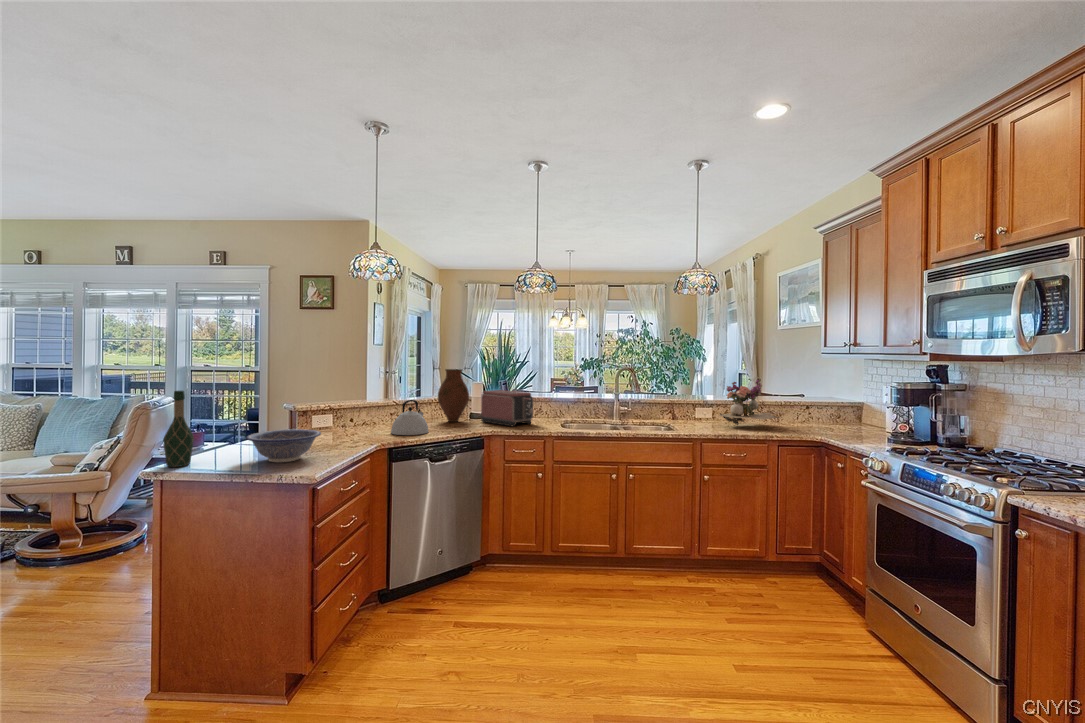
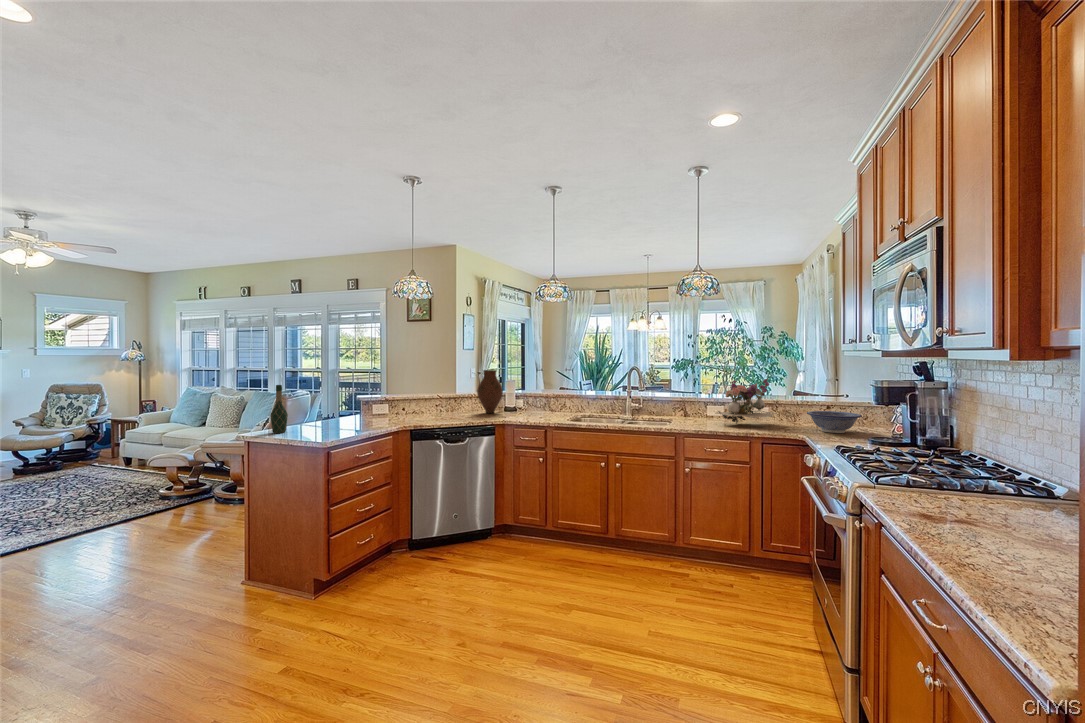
toaster: present [481,390,533,426] -> none [510,388,549,418]
kettle: present [391,400,429,435] -> none [429,394,458,421]
decorative bowl: present [246,429,321,462] -> present [807,411,862,433]

